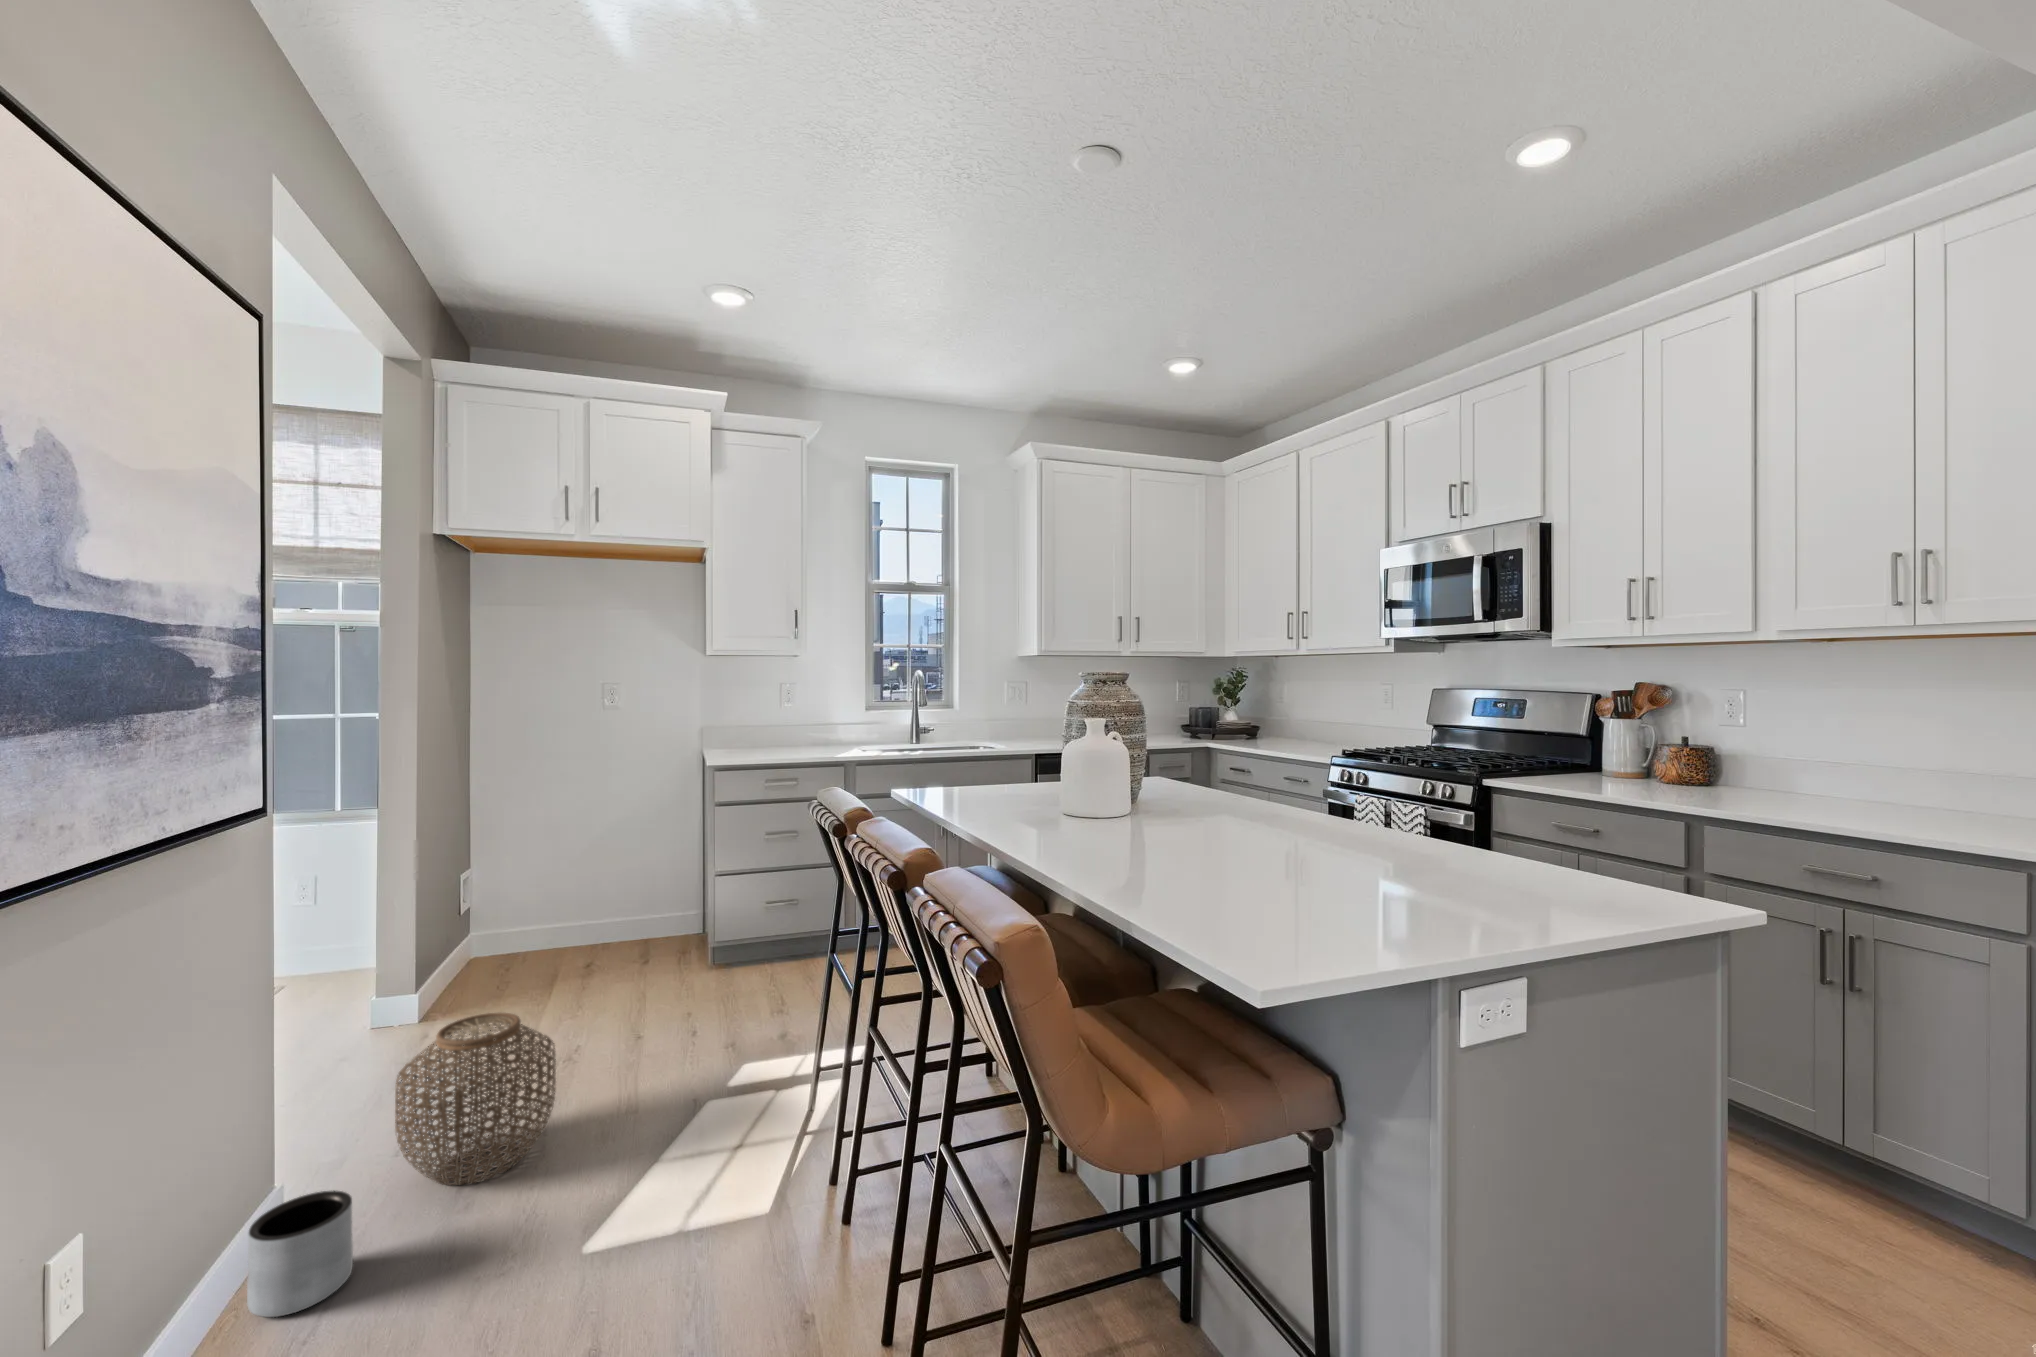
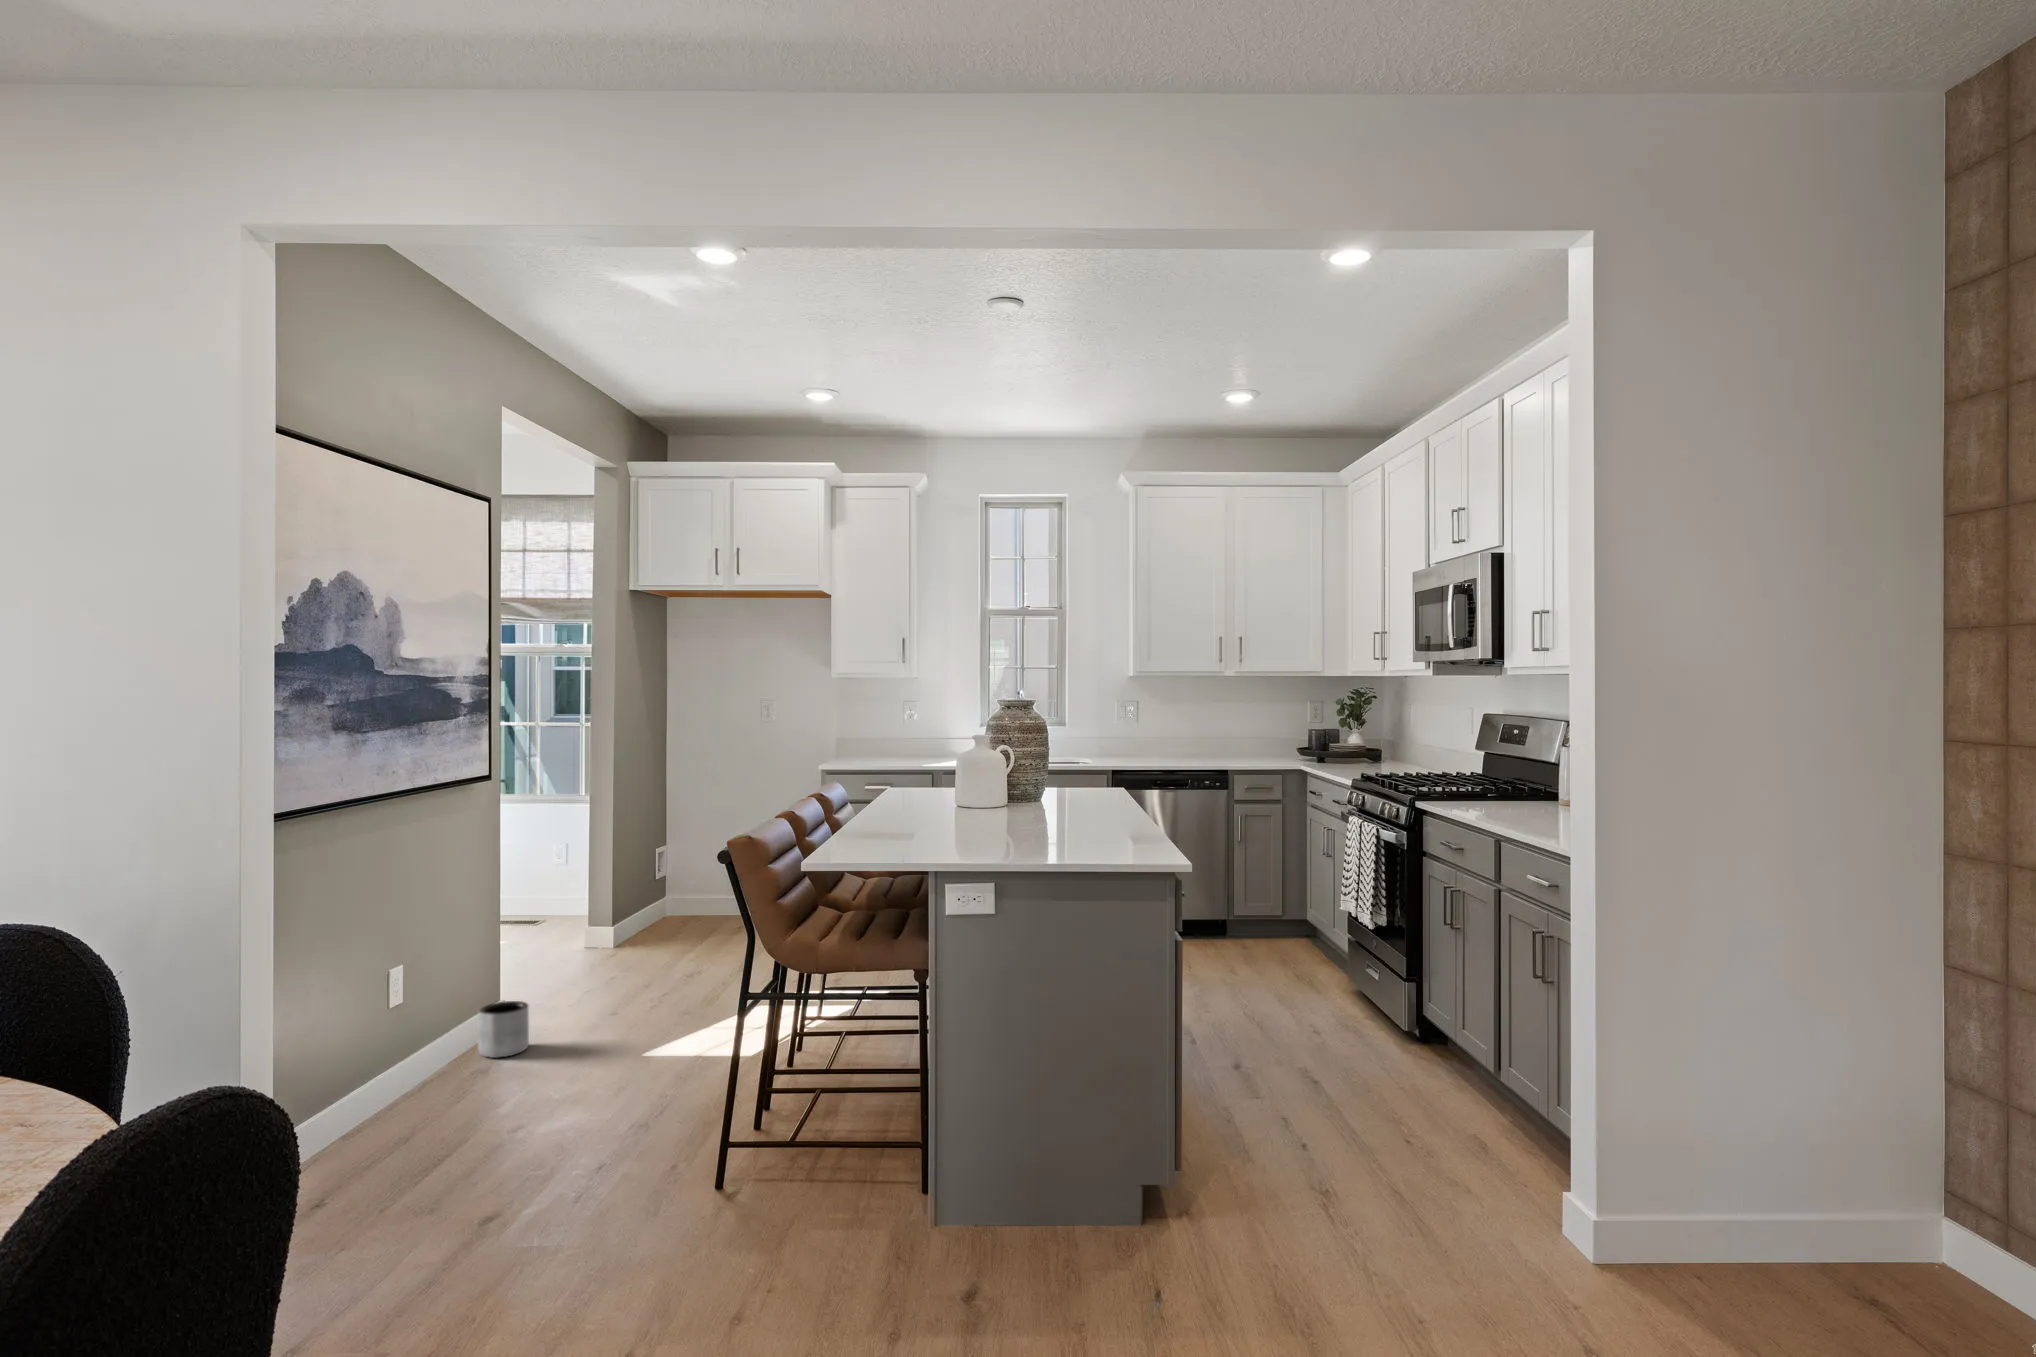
woven basket: present [395,1013,556,1185] -> none [562,923,655,1025]

